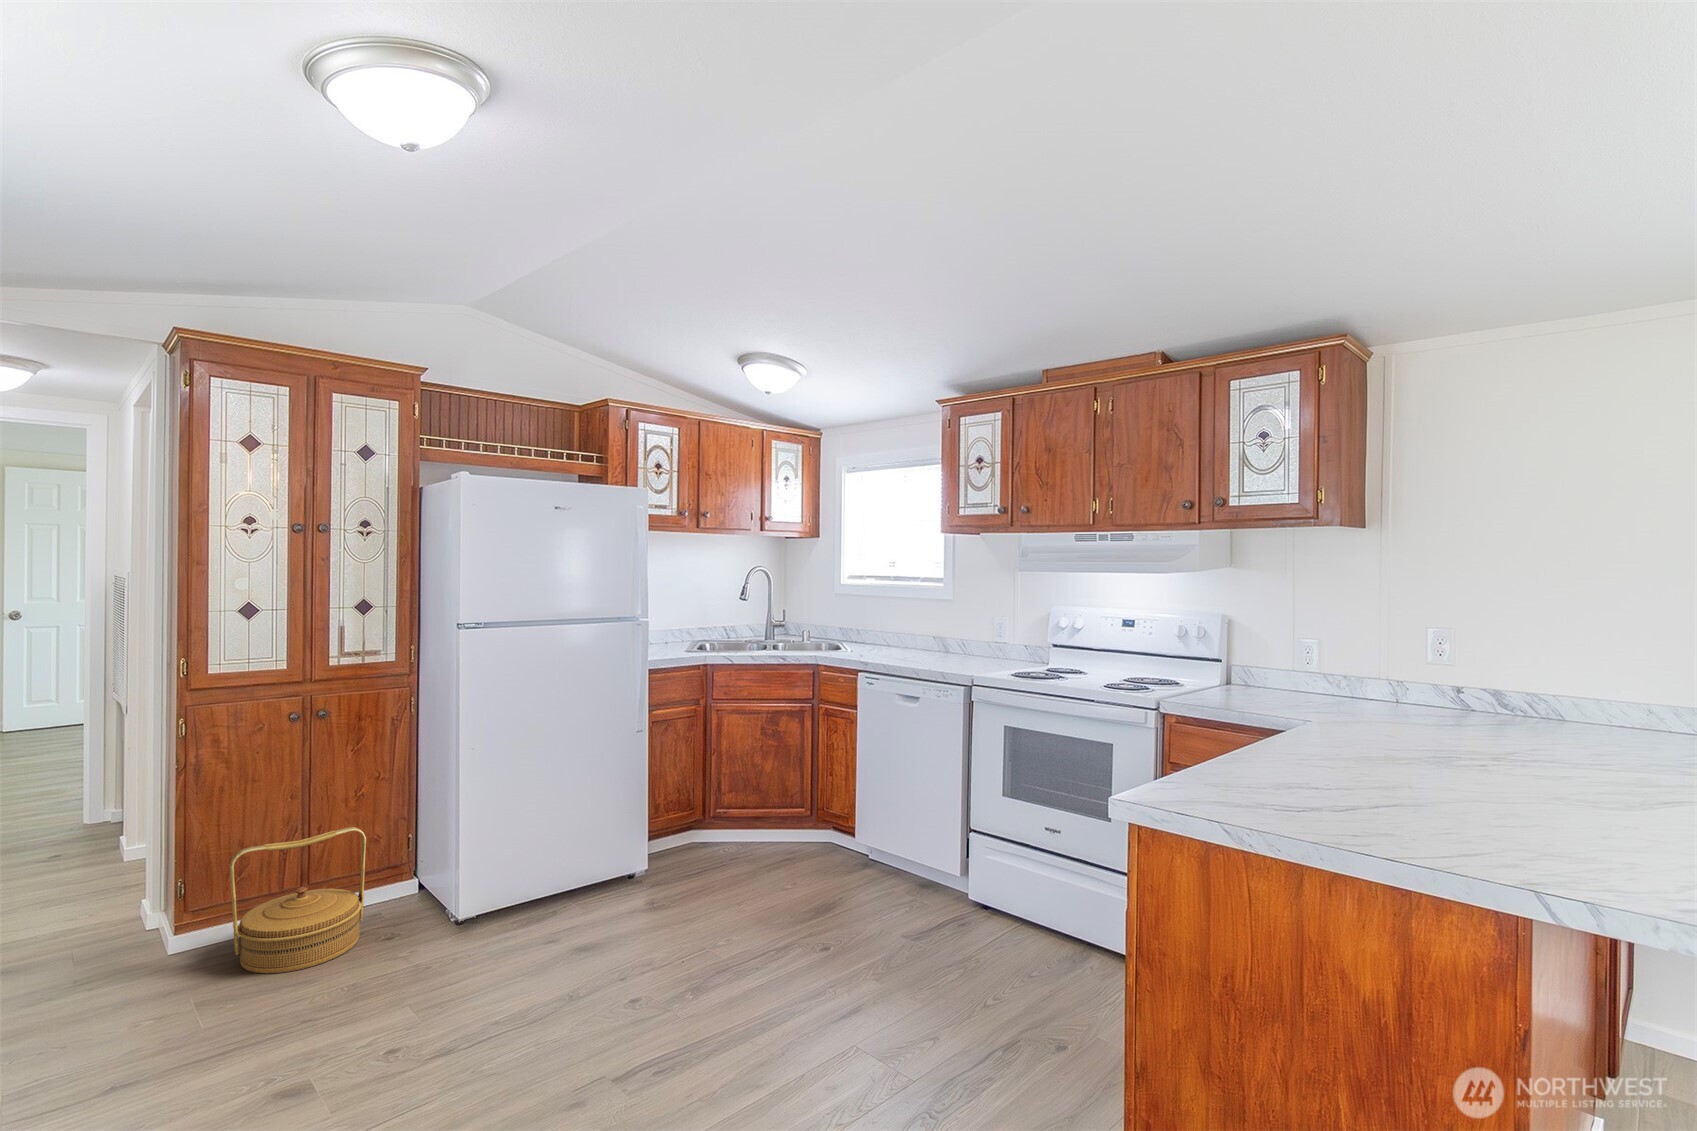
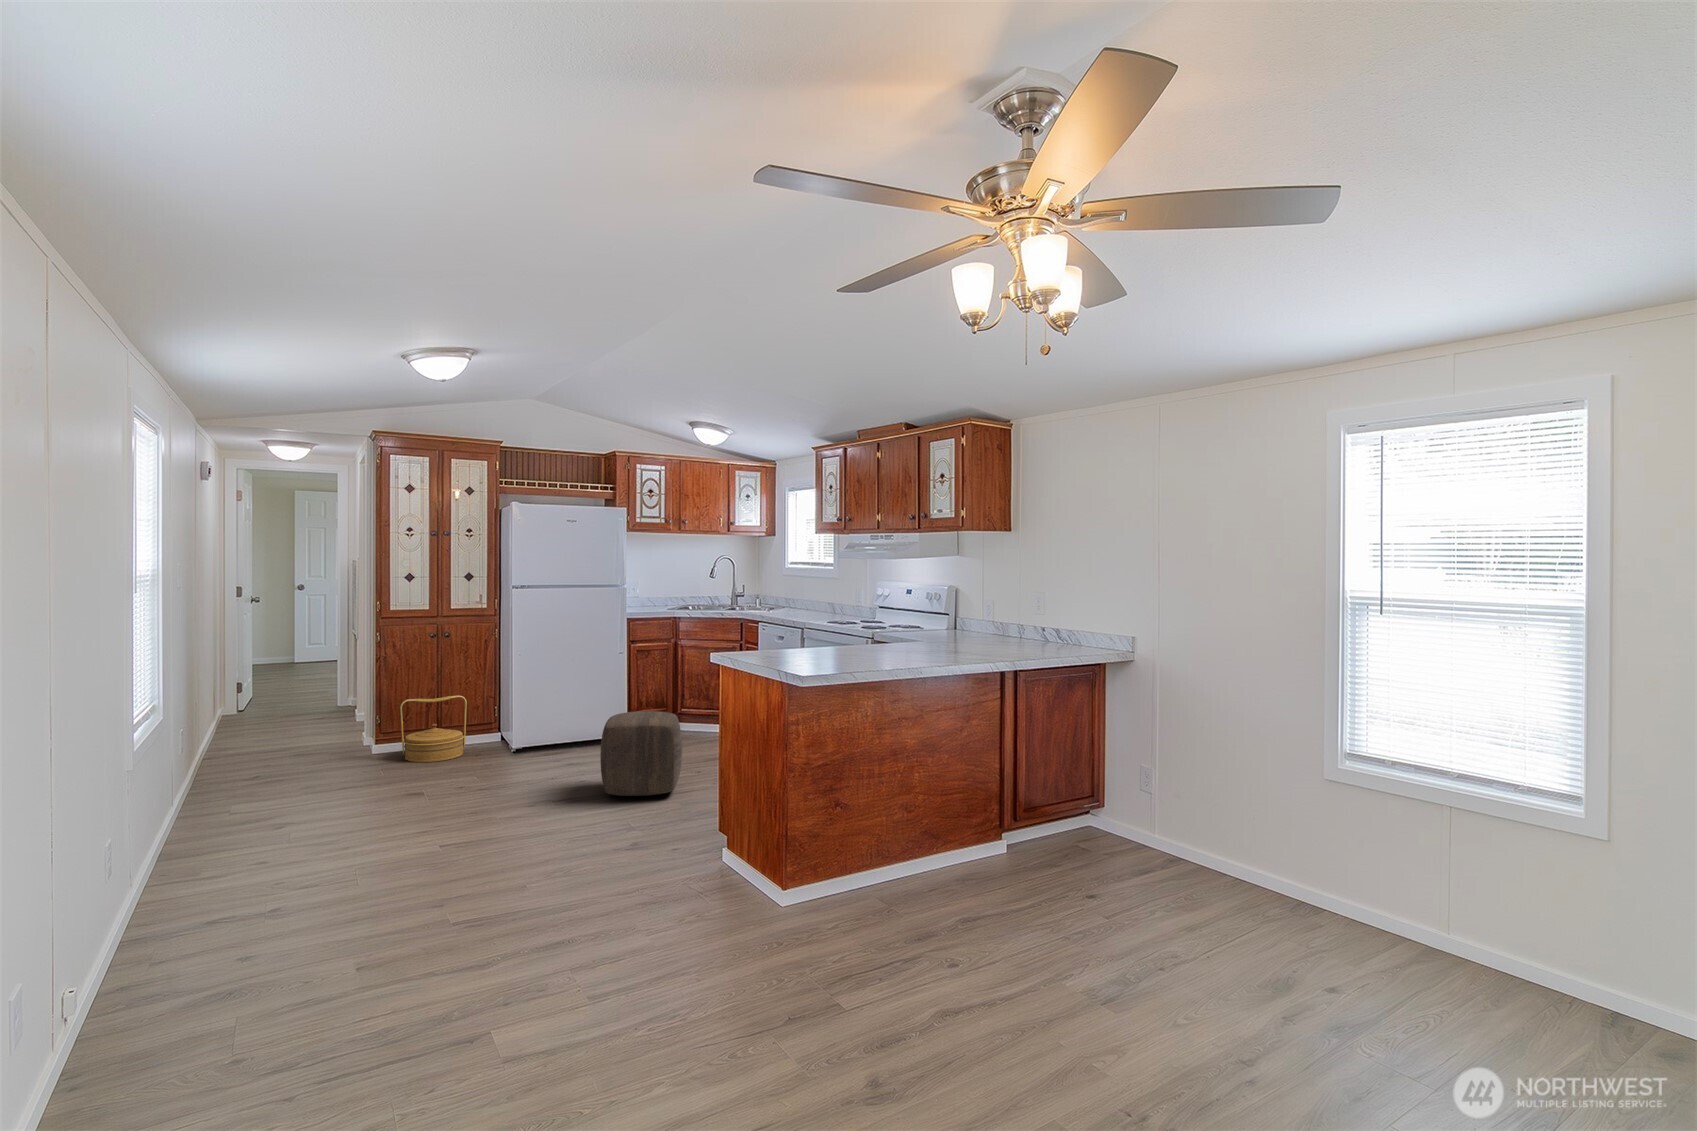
ottoman: none [695,863,858,1062] -> present [600,711,682,796]

